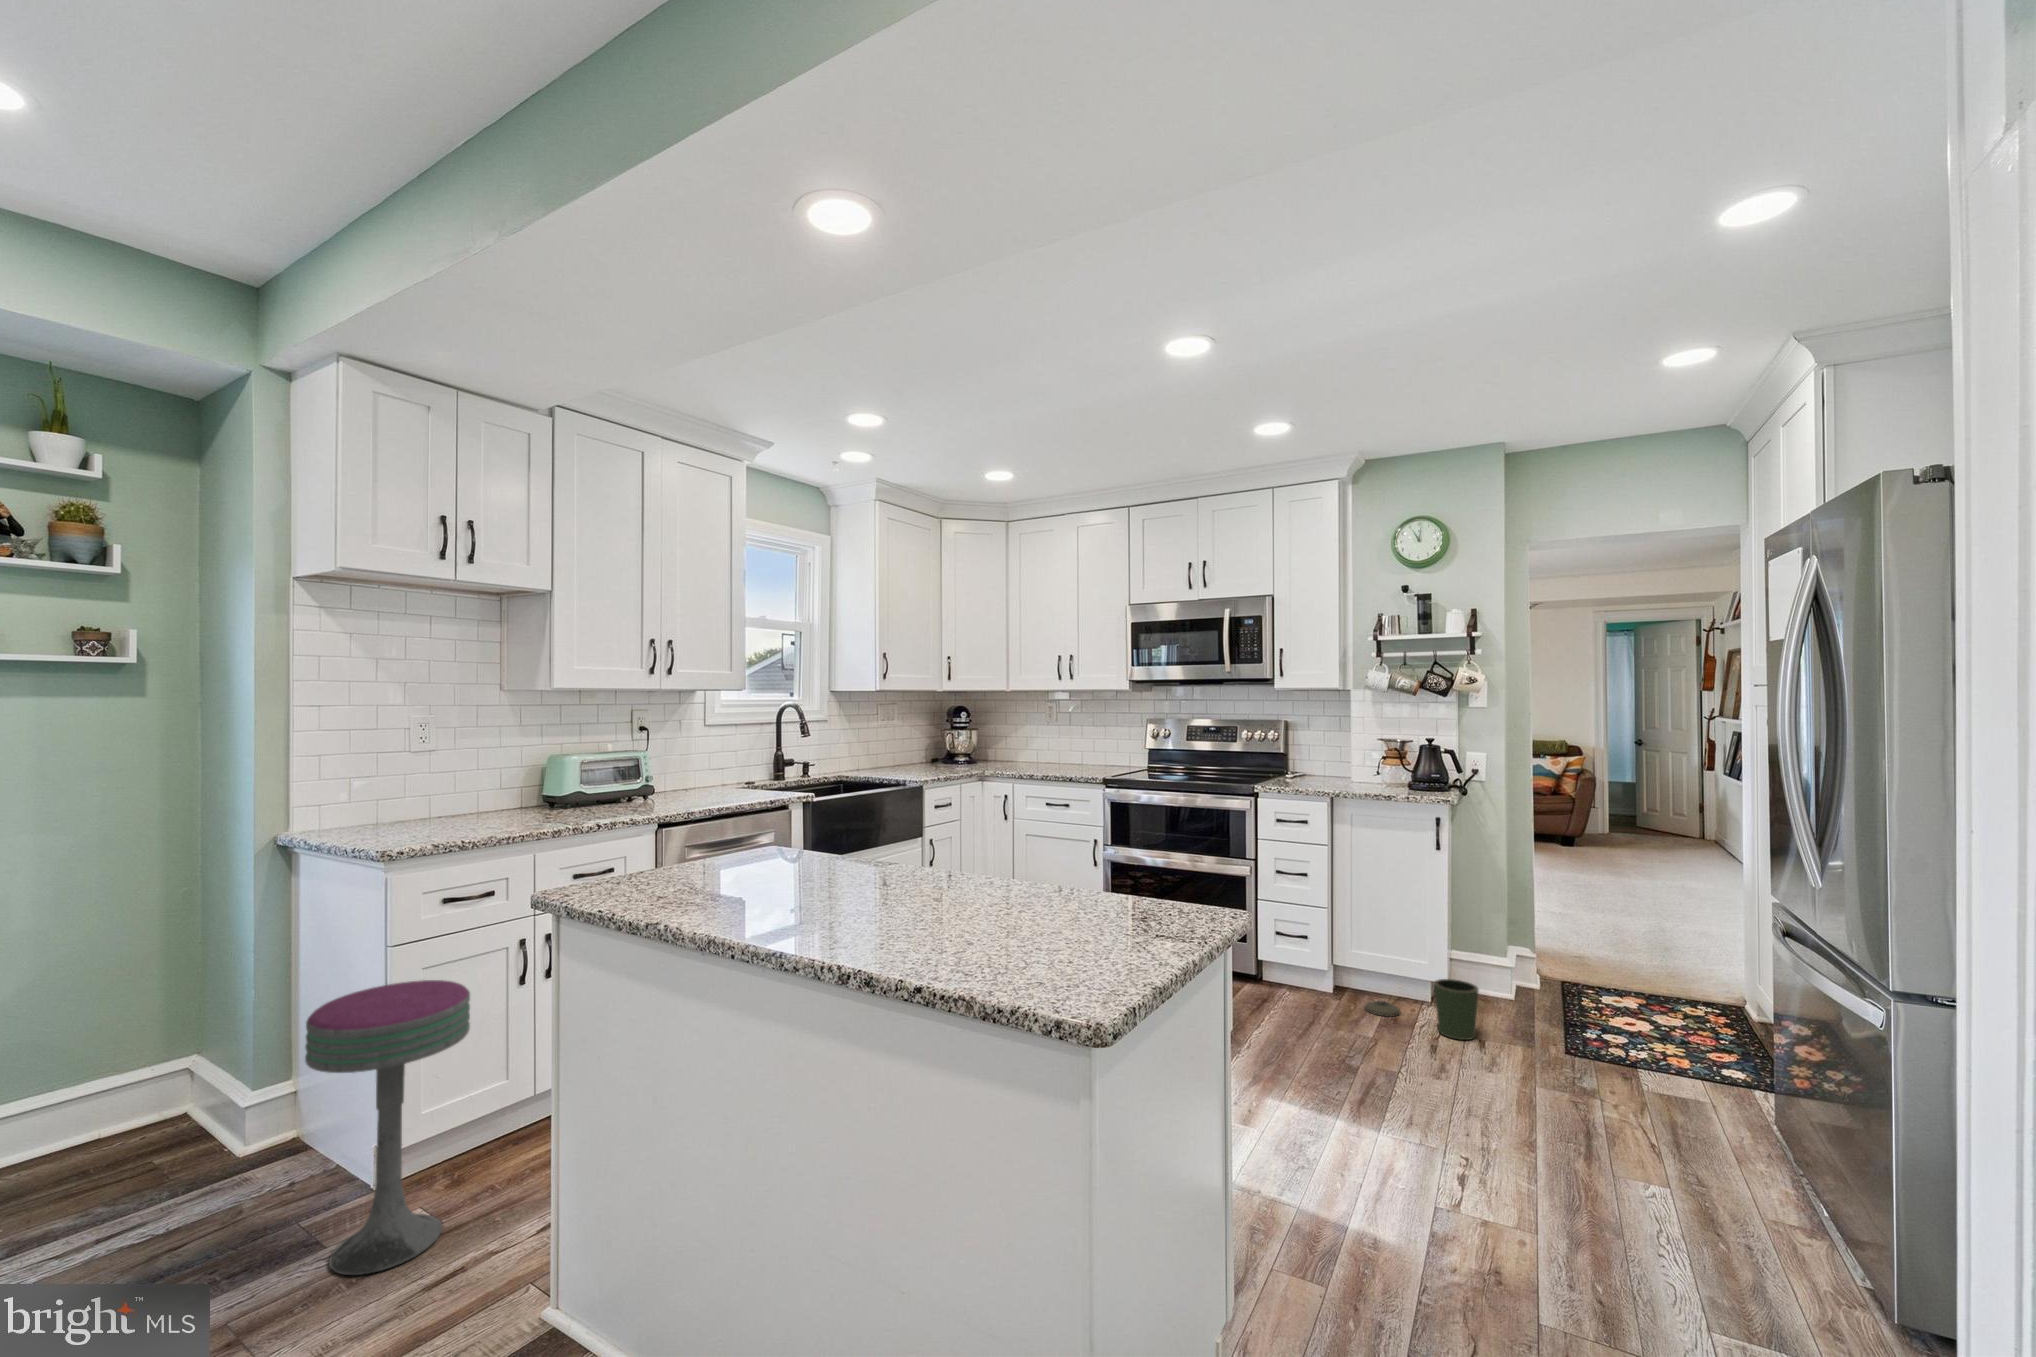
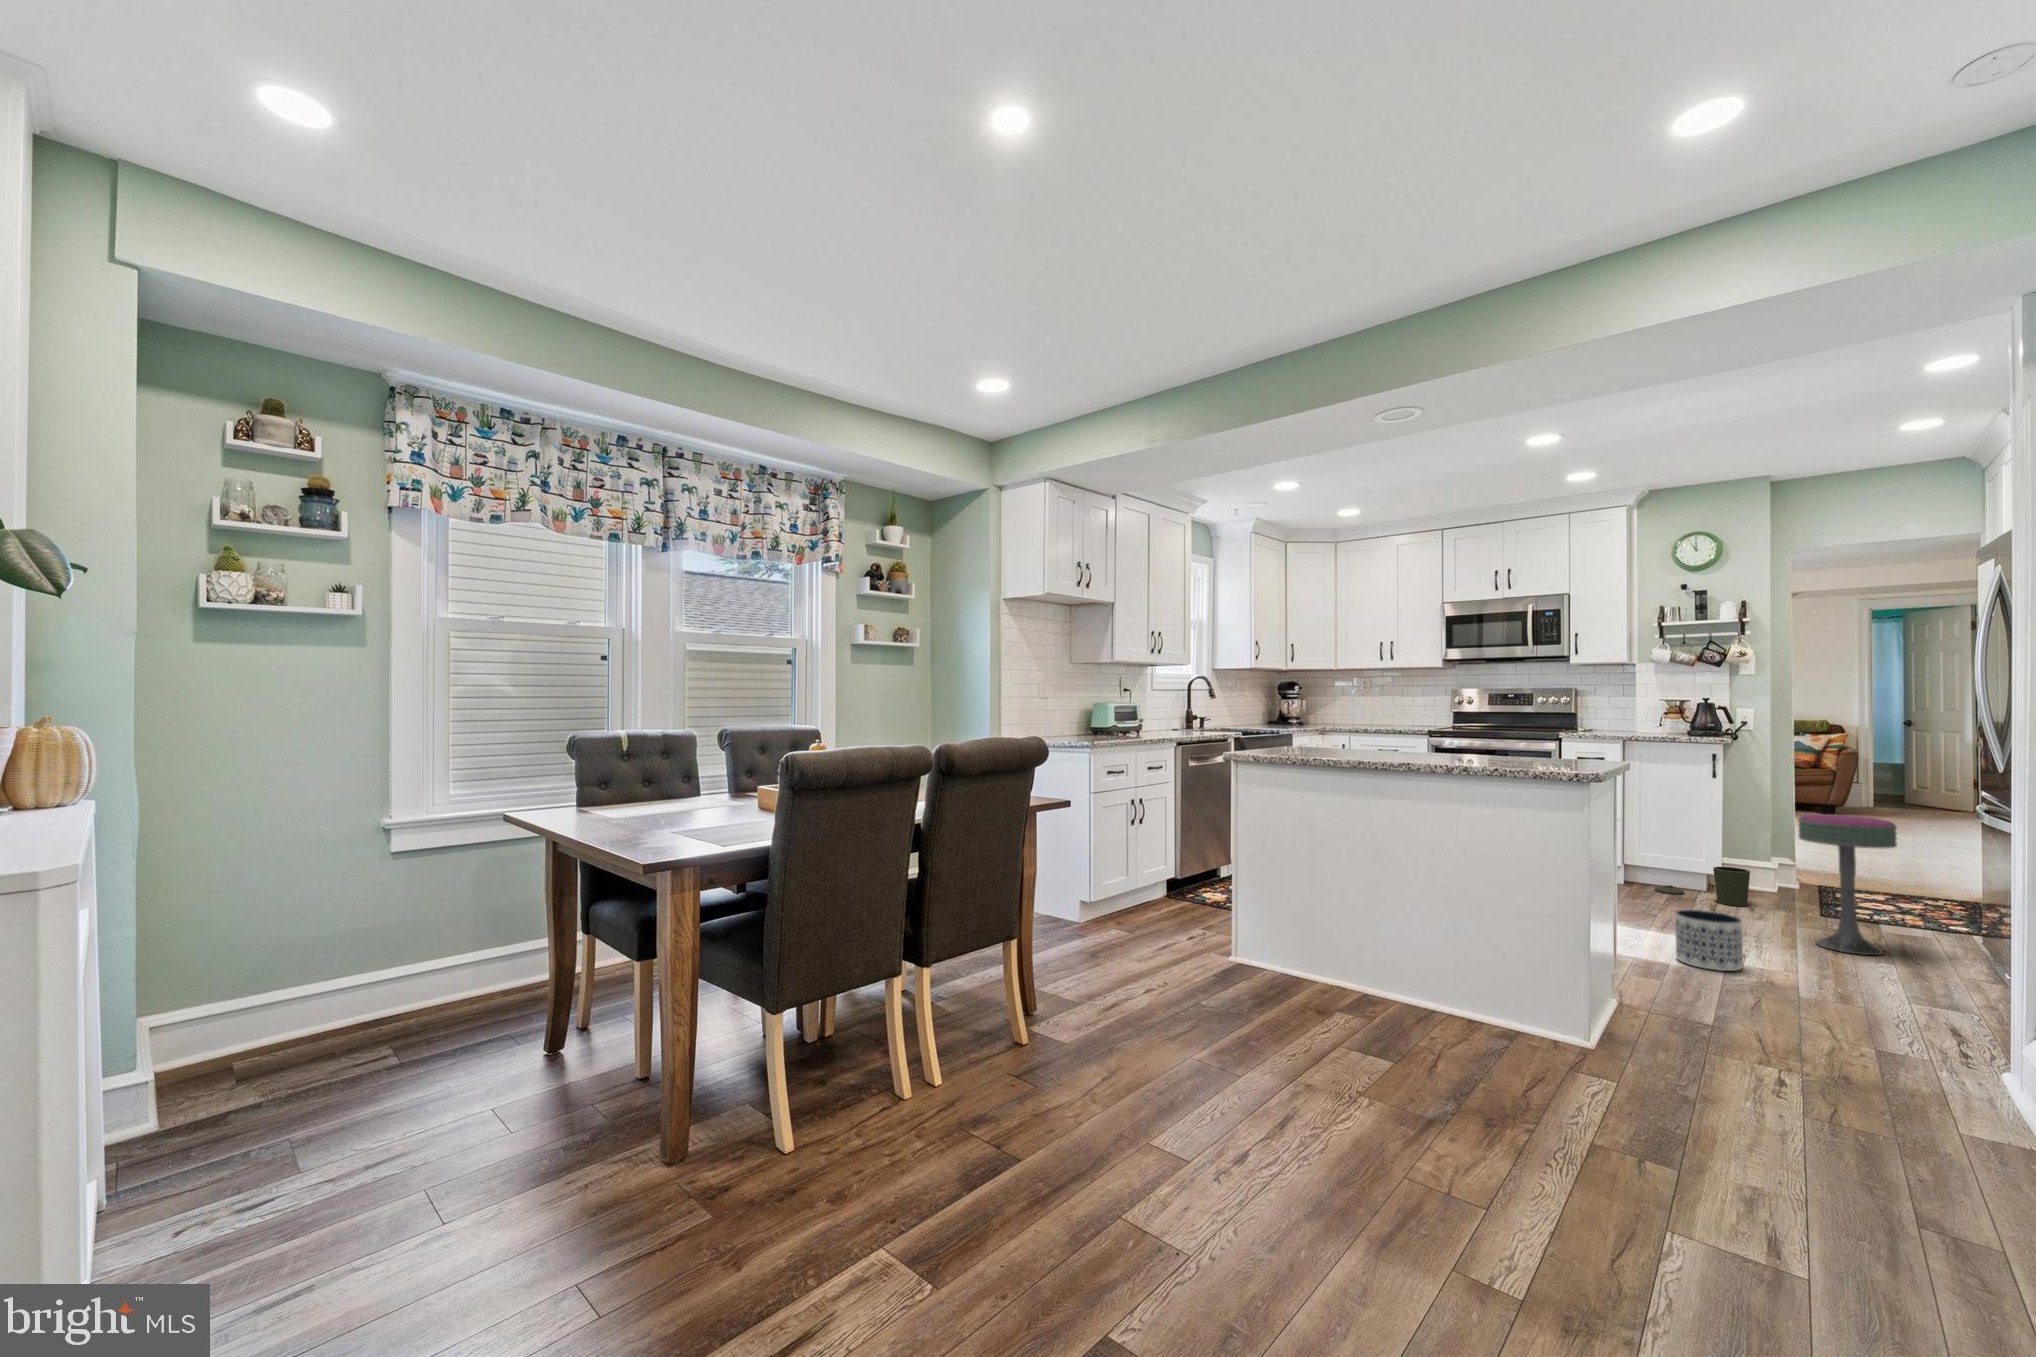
bar stool: present [305,980,470,1275] -> present [1798,814,1897,955]
planter: none [1354,1123,1454,1254] -> present [1675,910,1743,971]

